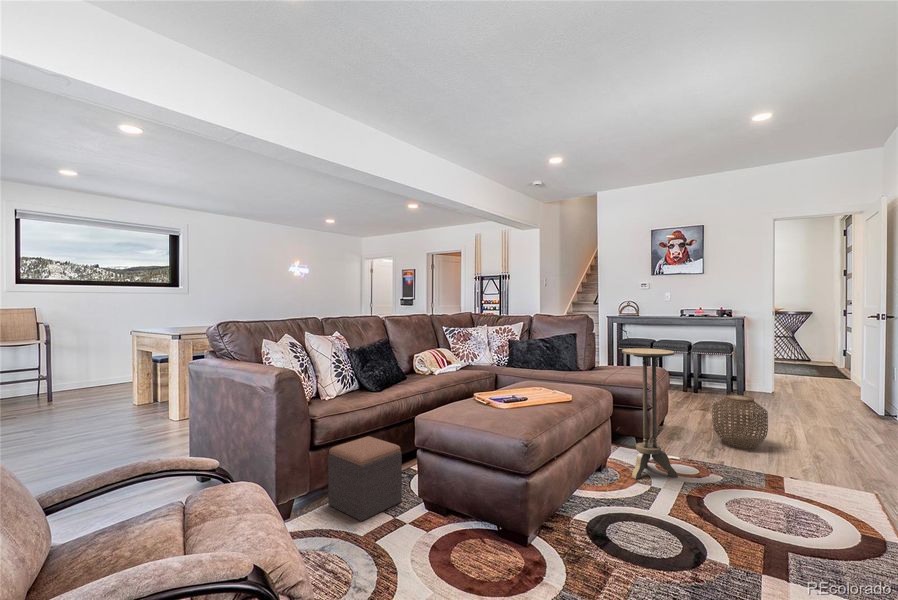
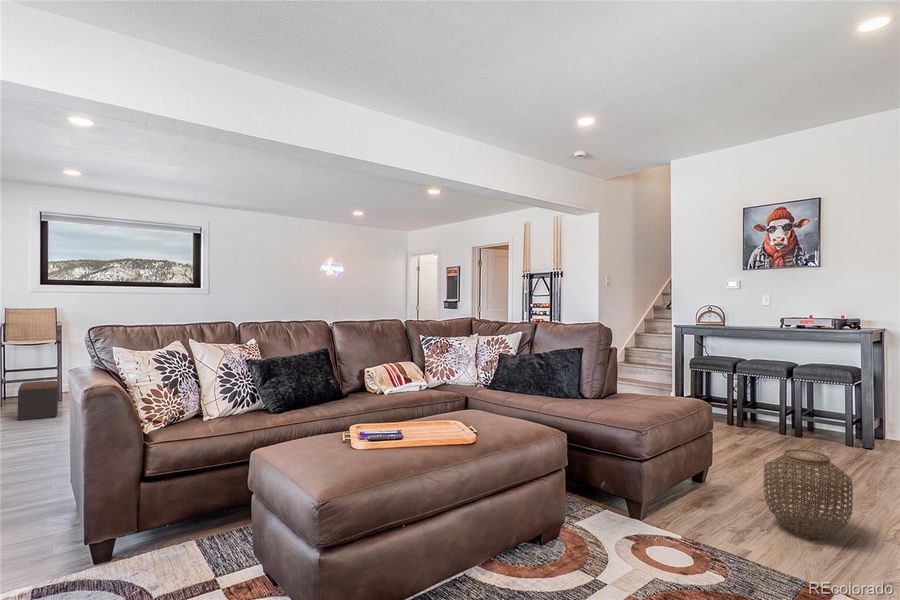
side table: present [622,348,678,479] -> none [579,371,658,572]
footstool: present [328,436,402,521] -> present [18,381,58,421]

